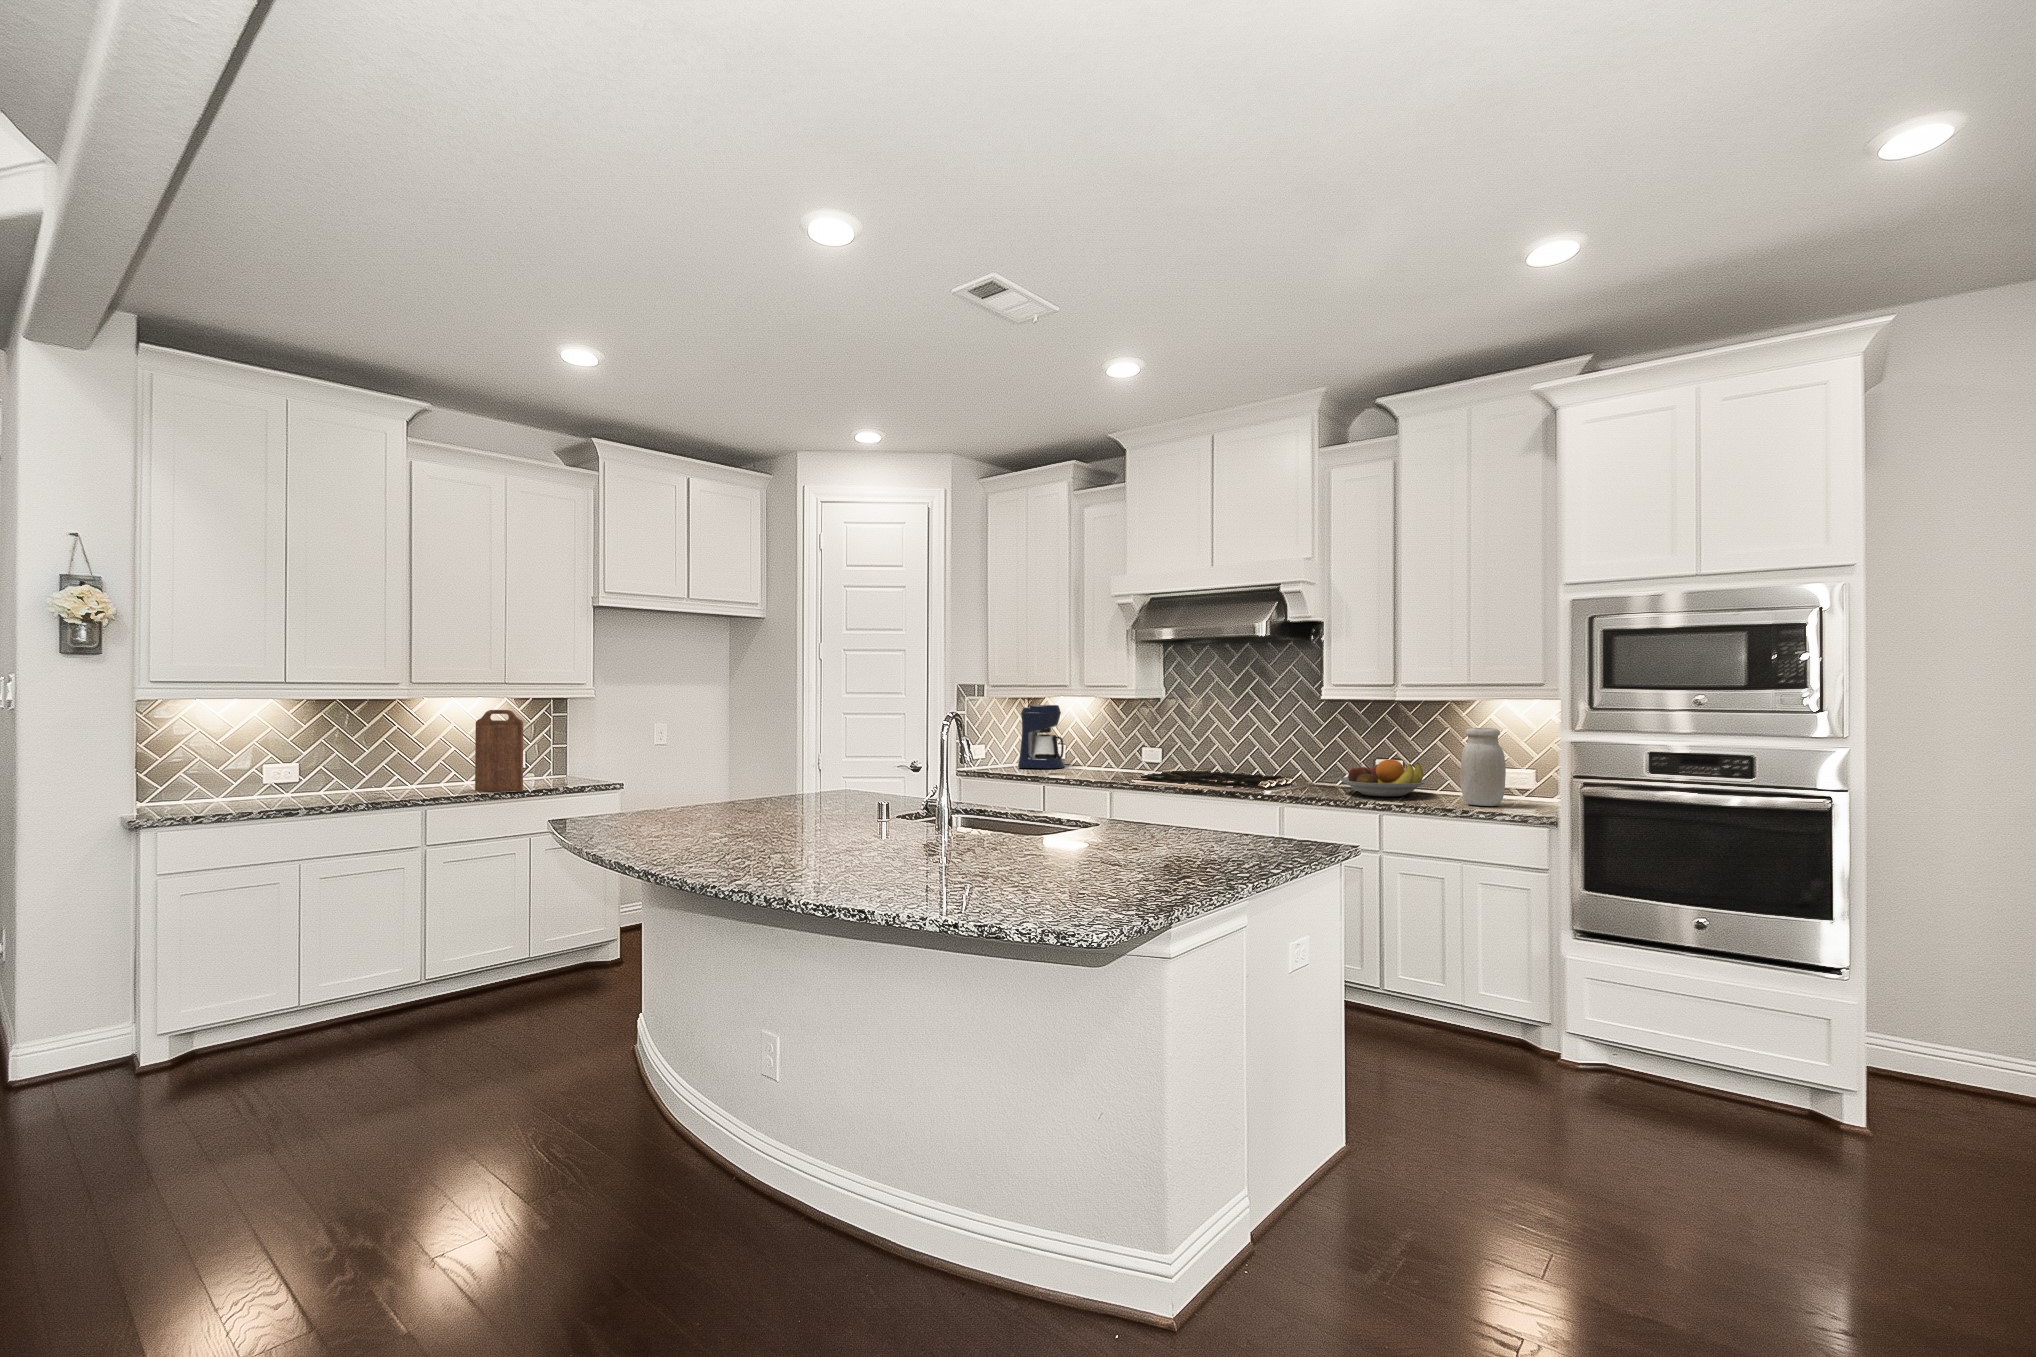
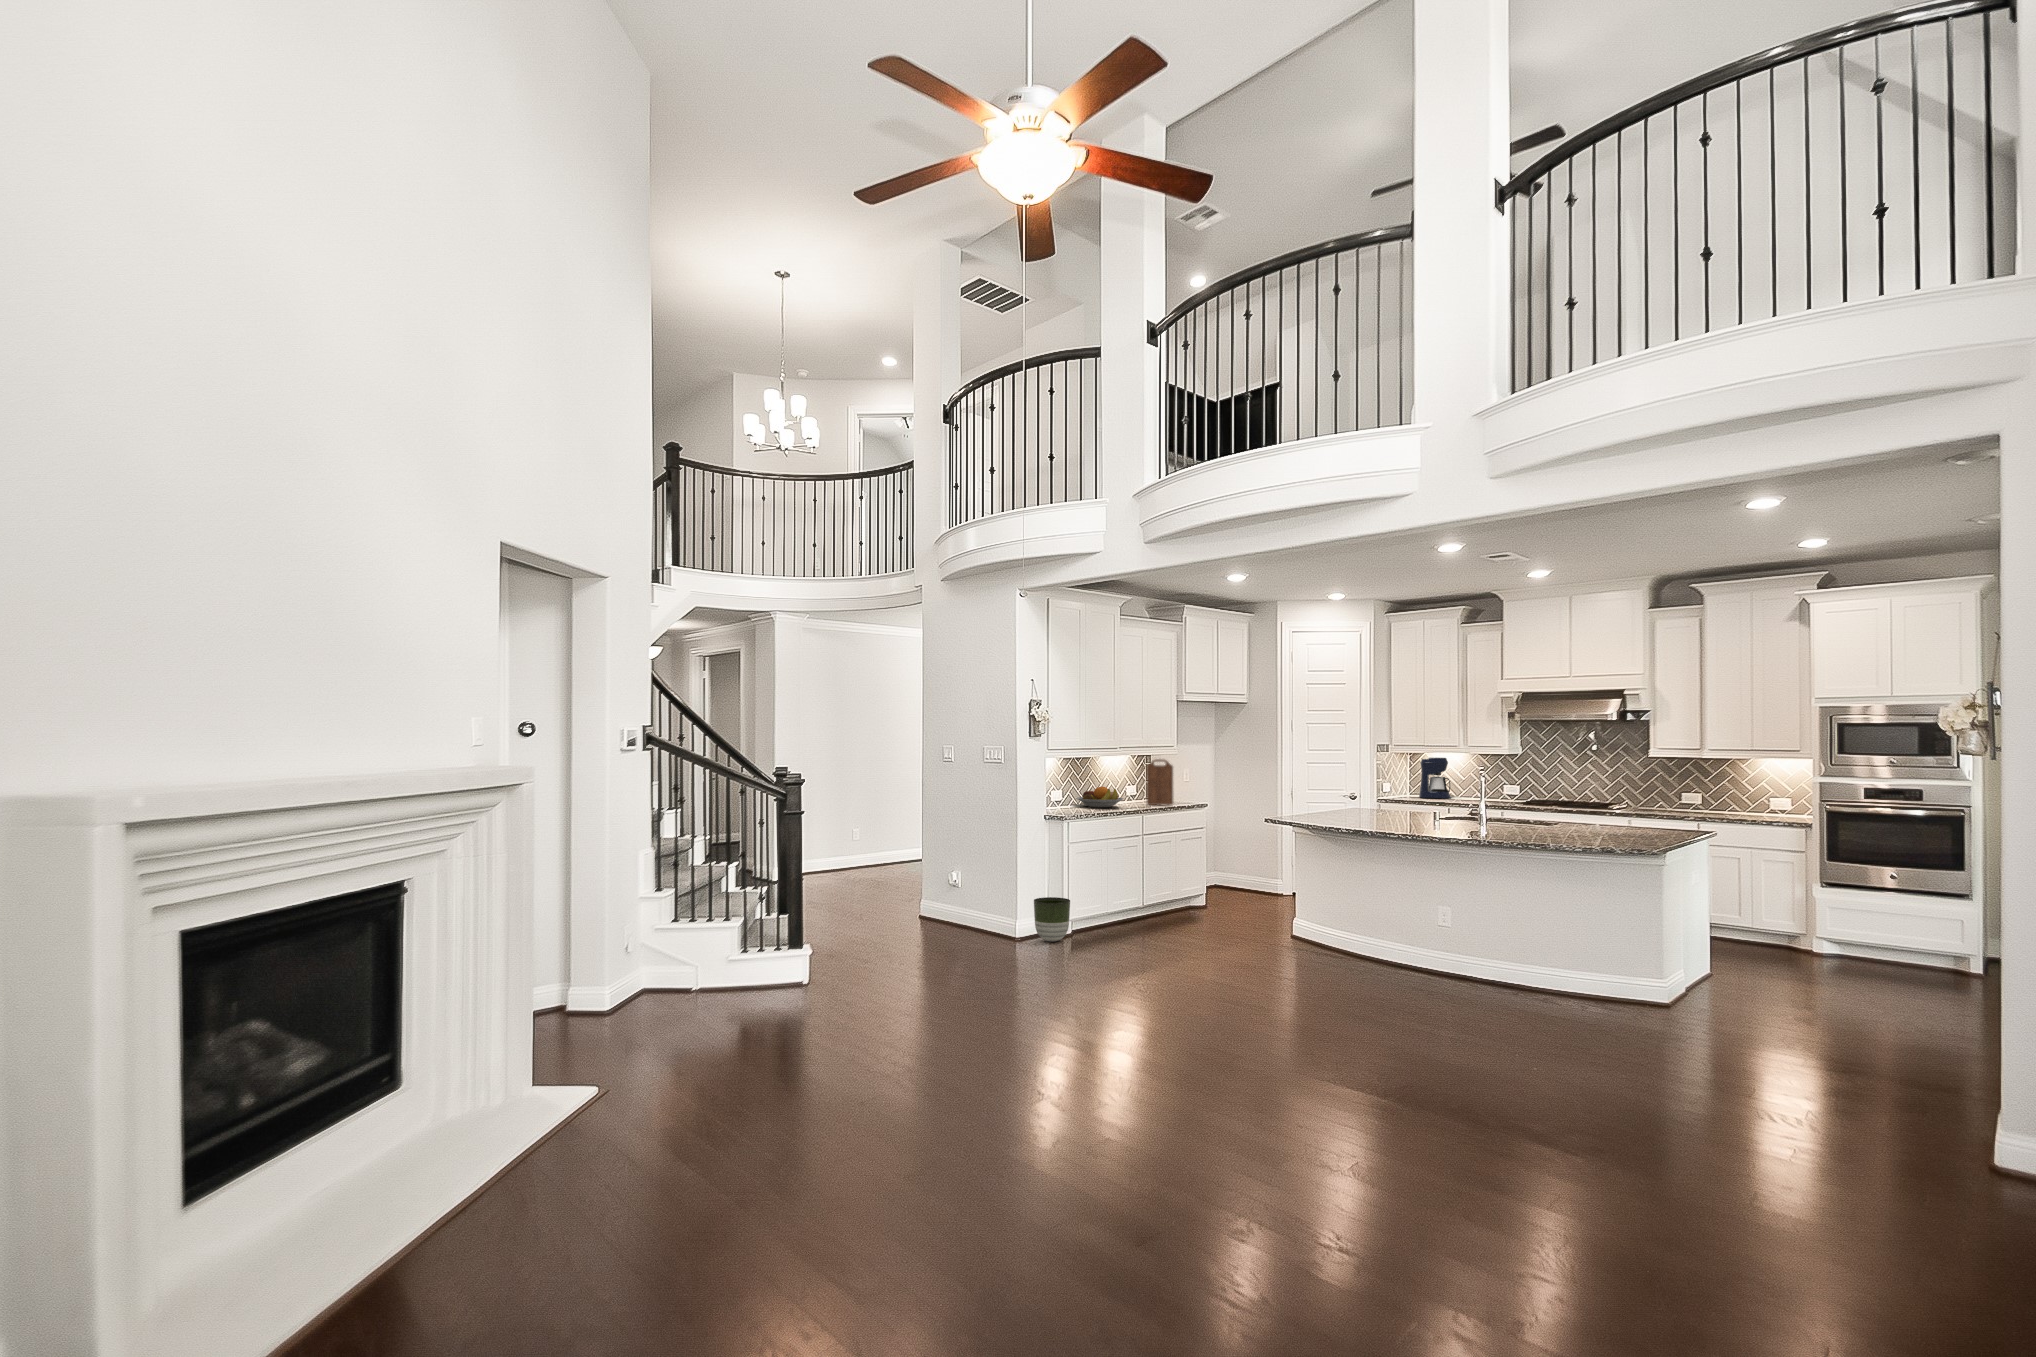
jar: present [1460,728,1506,806] -> none [1746,775,1775,819]
fruit bowl: present [1339,759,1428,796] -> present [1076,787,1123,807]
planter: none [51,988,153,1086] -> present [1034,897,1070,942]

